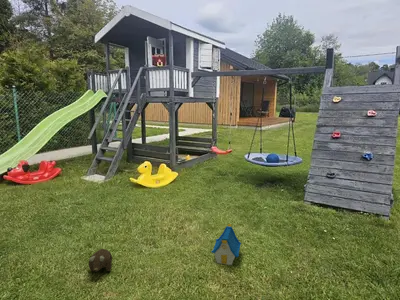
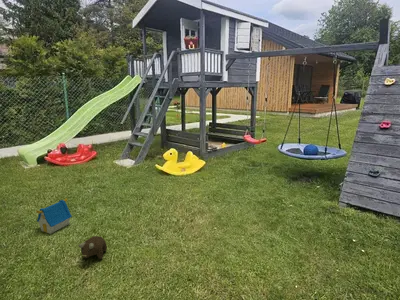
toy house: present [211,224,241,265] -> present [36,199,72,234]

